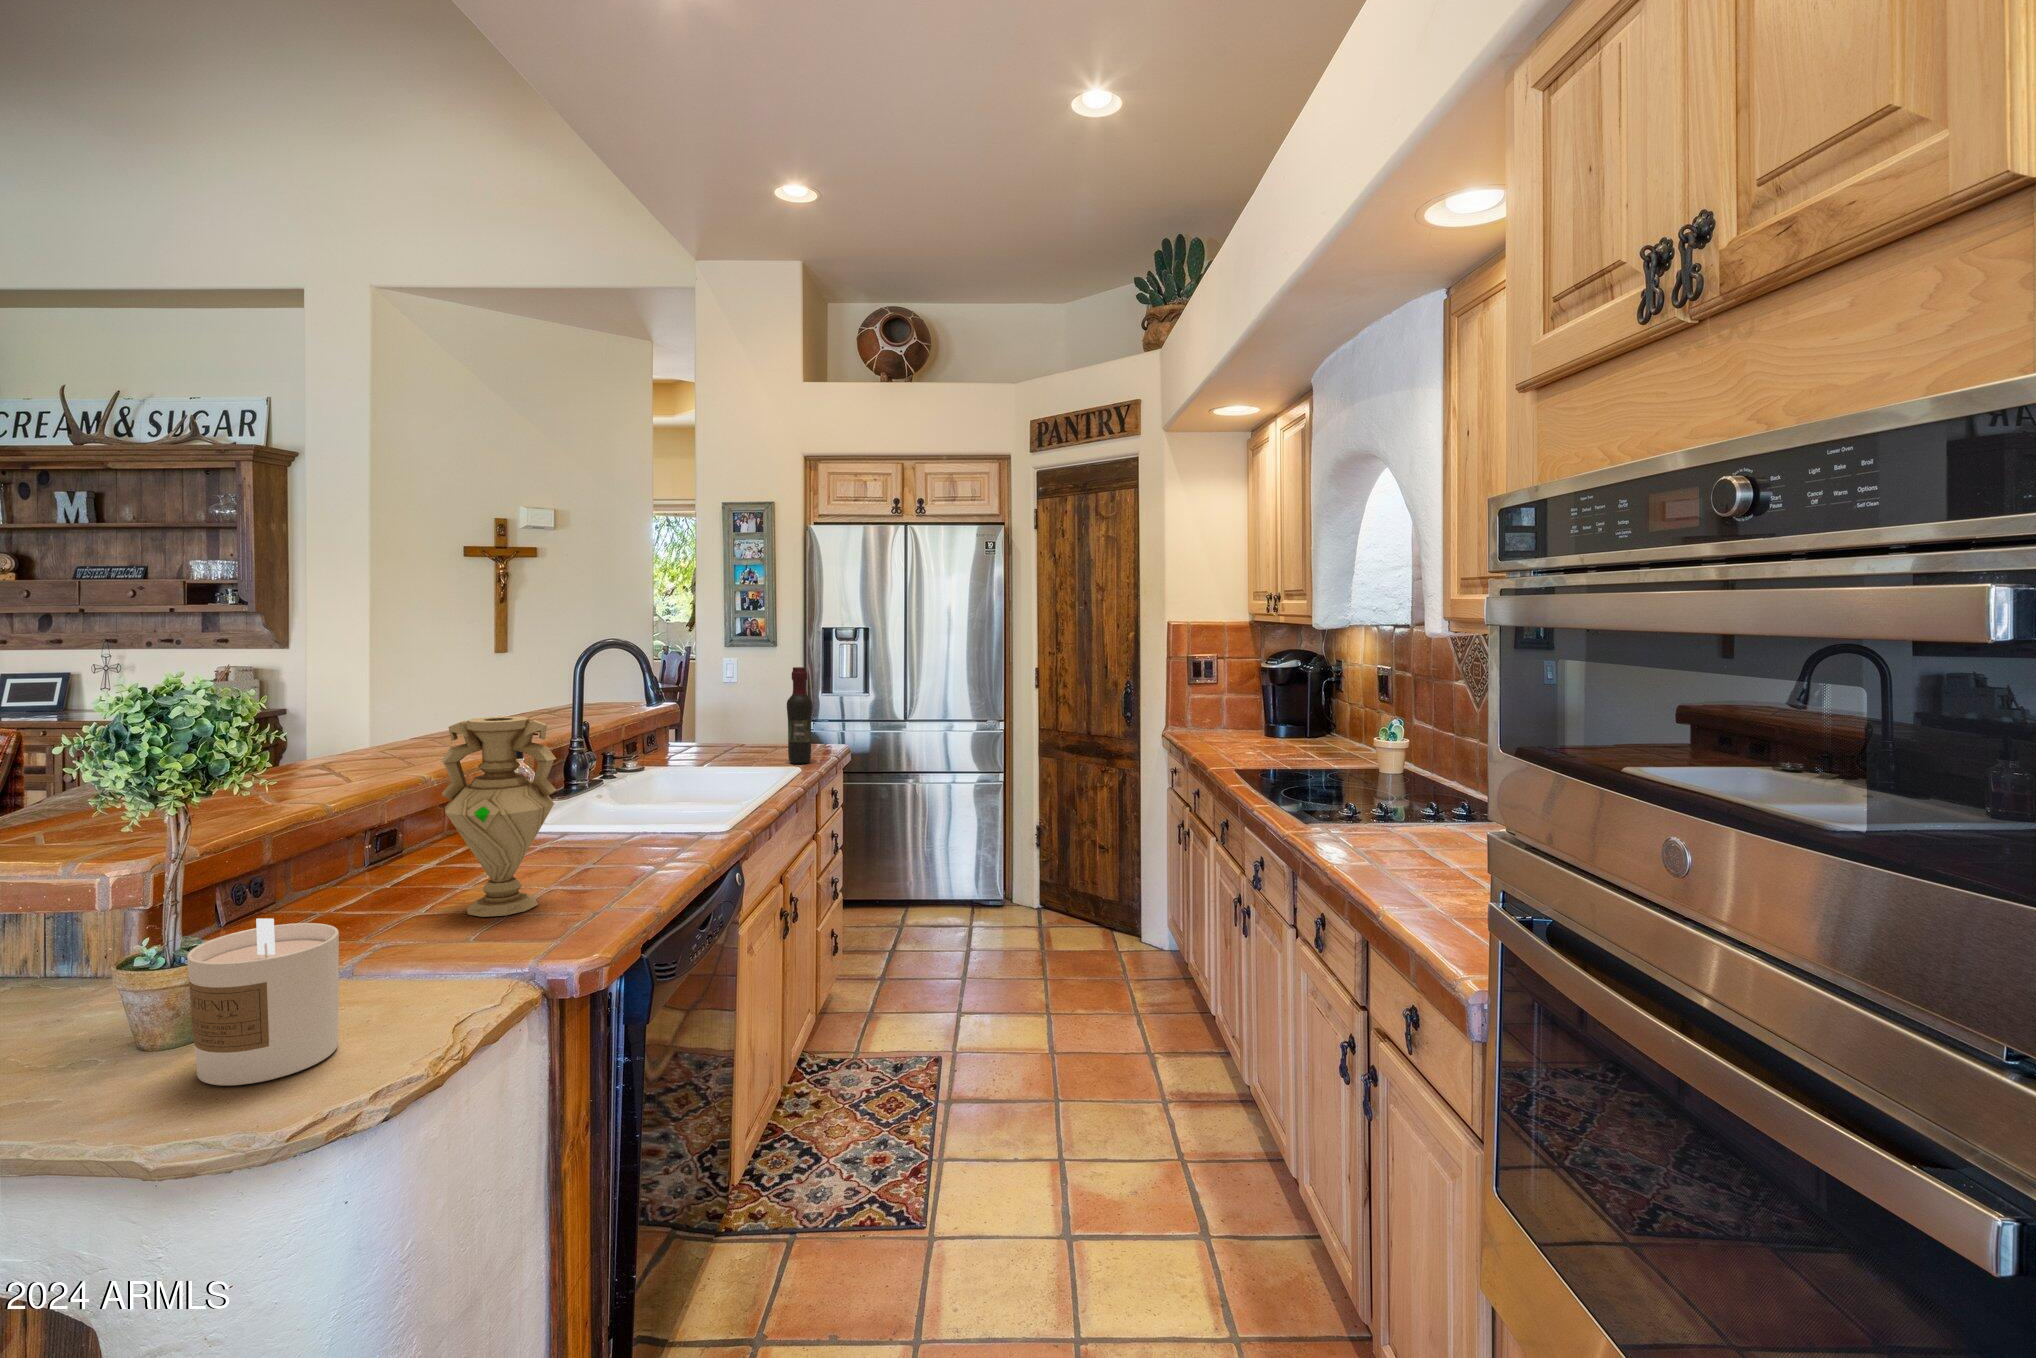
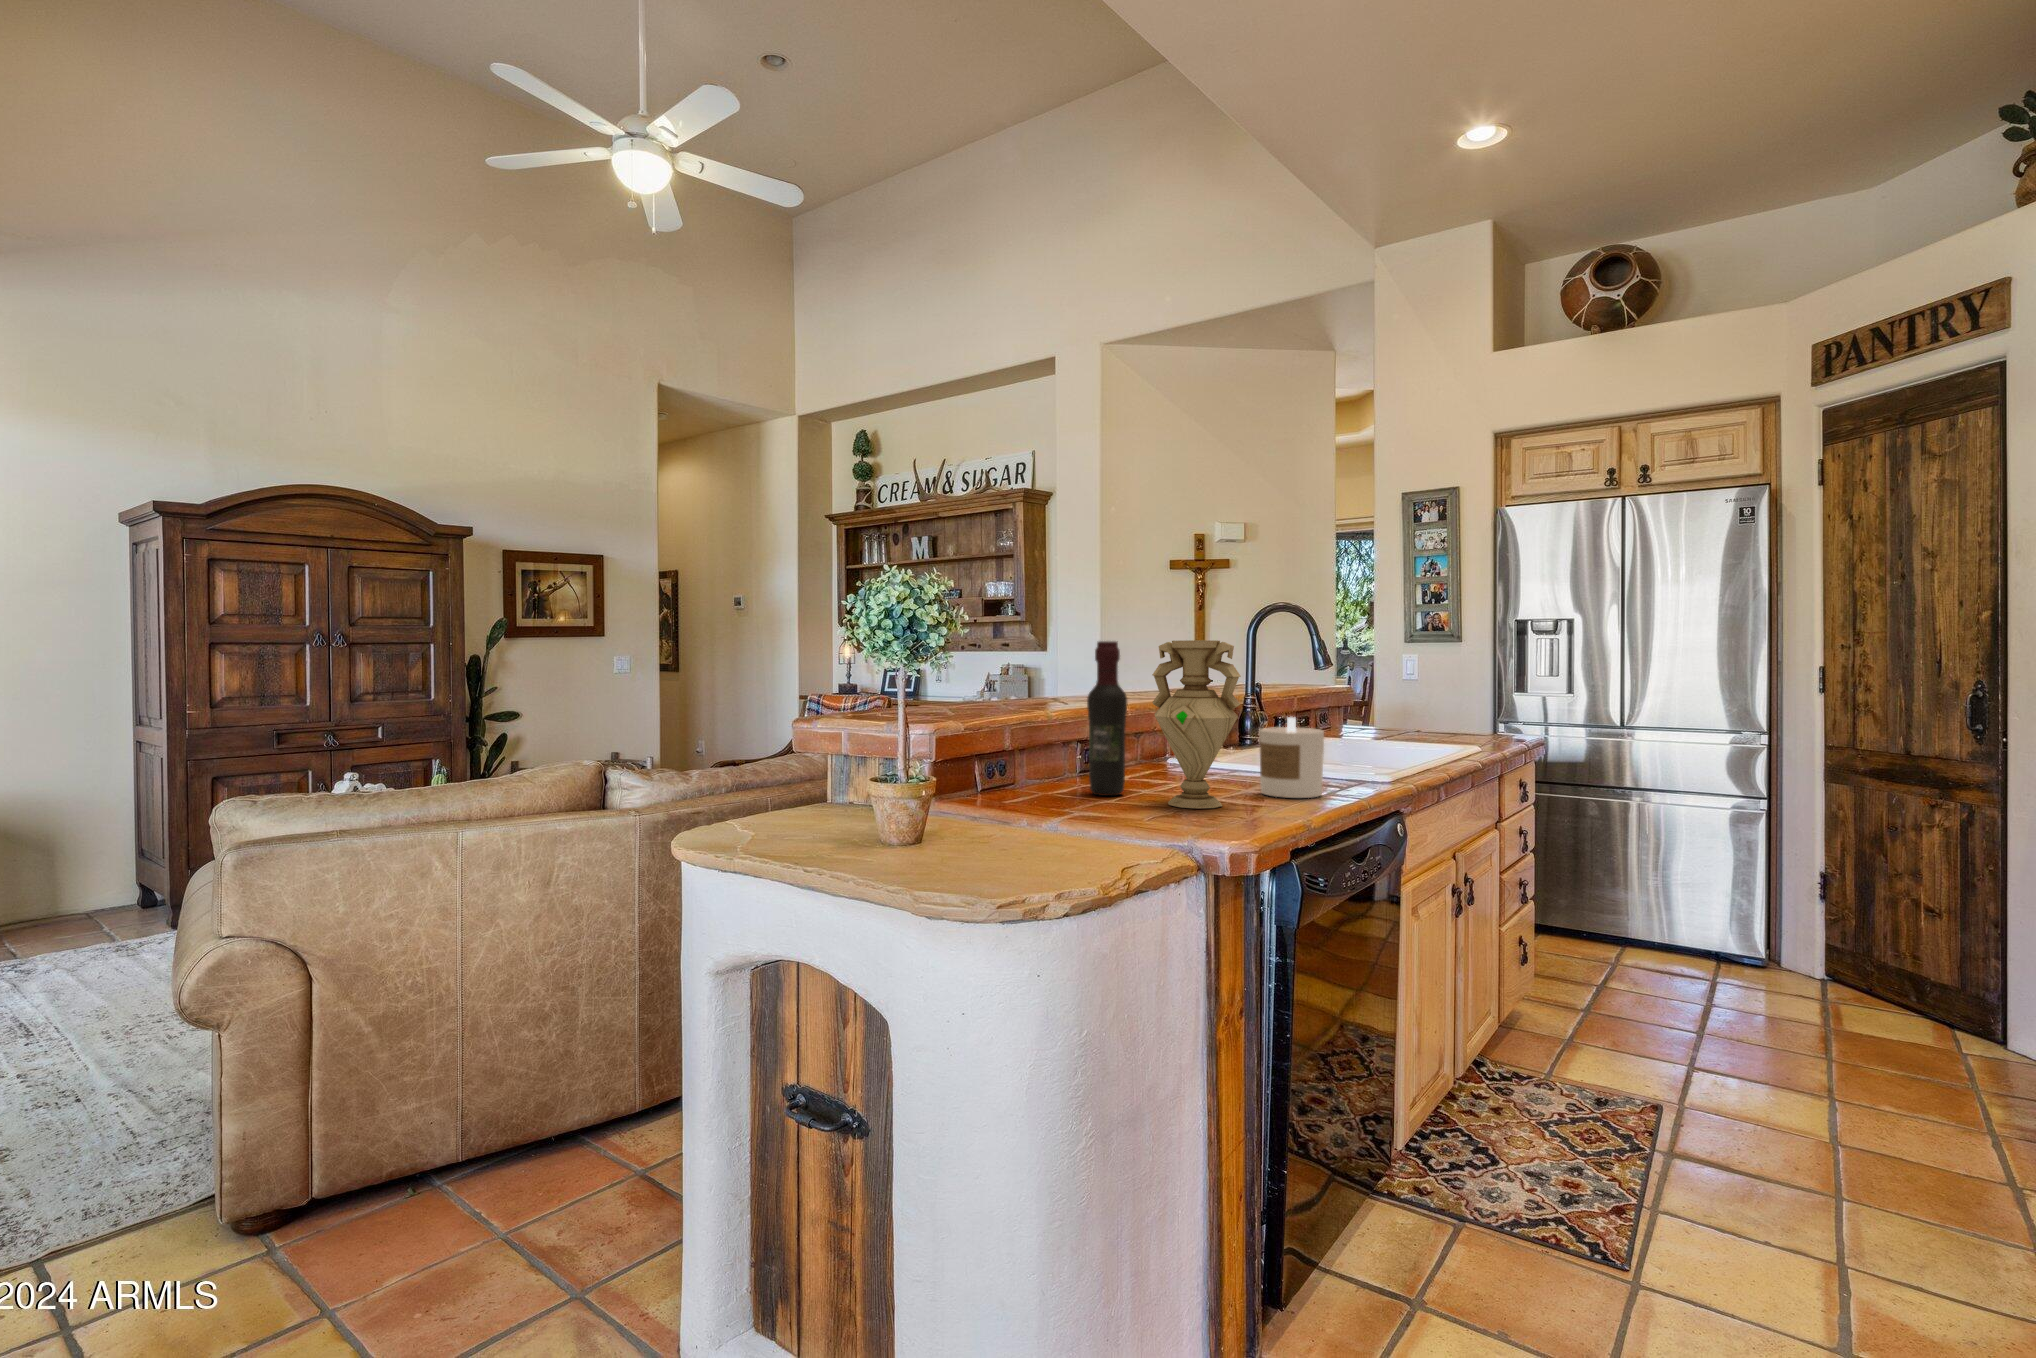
wine bottle: present [787,667,812,764] -> present [1087,641,1127,796]
candle: present [187,919,339,1086] -> present [1259,717,1324,798]

